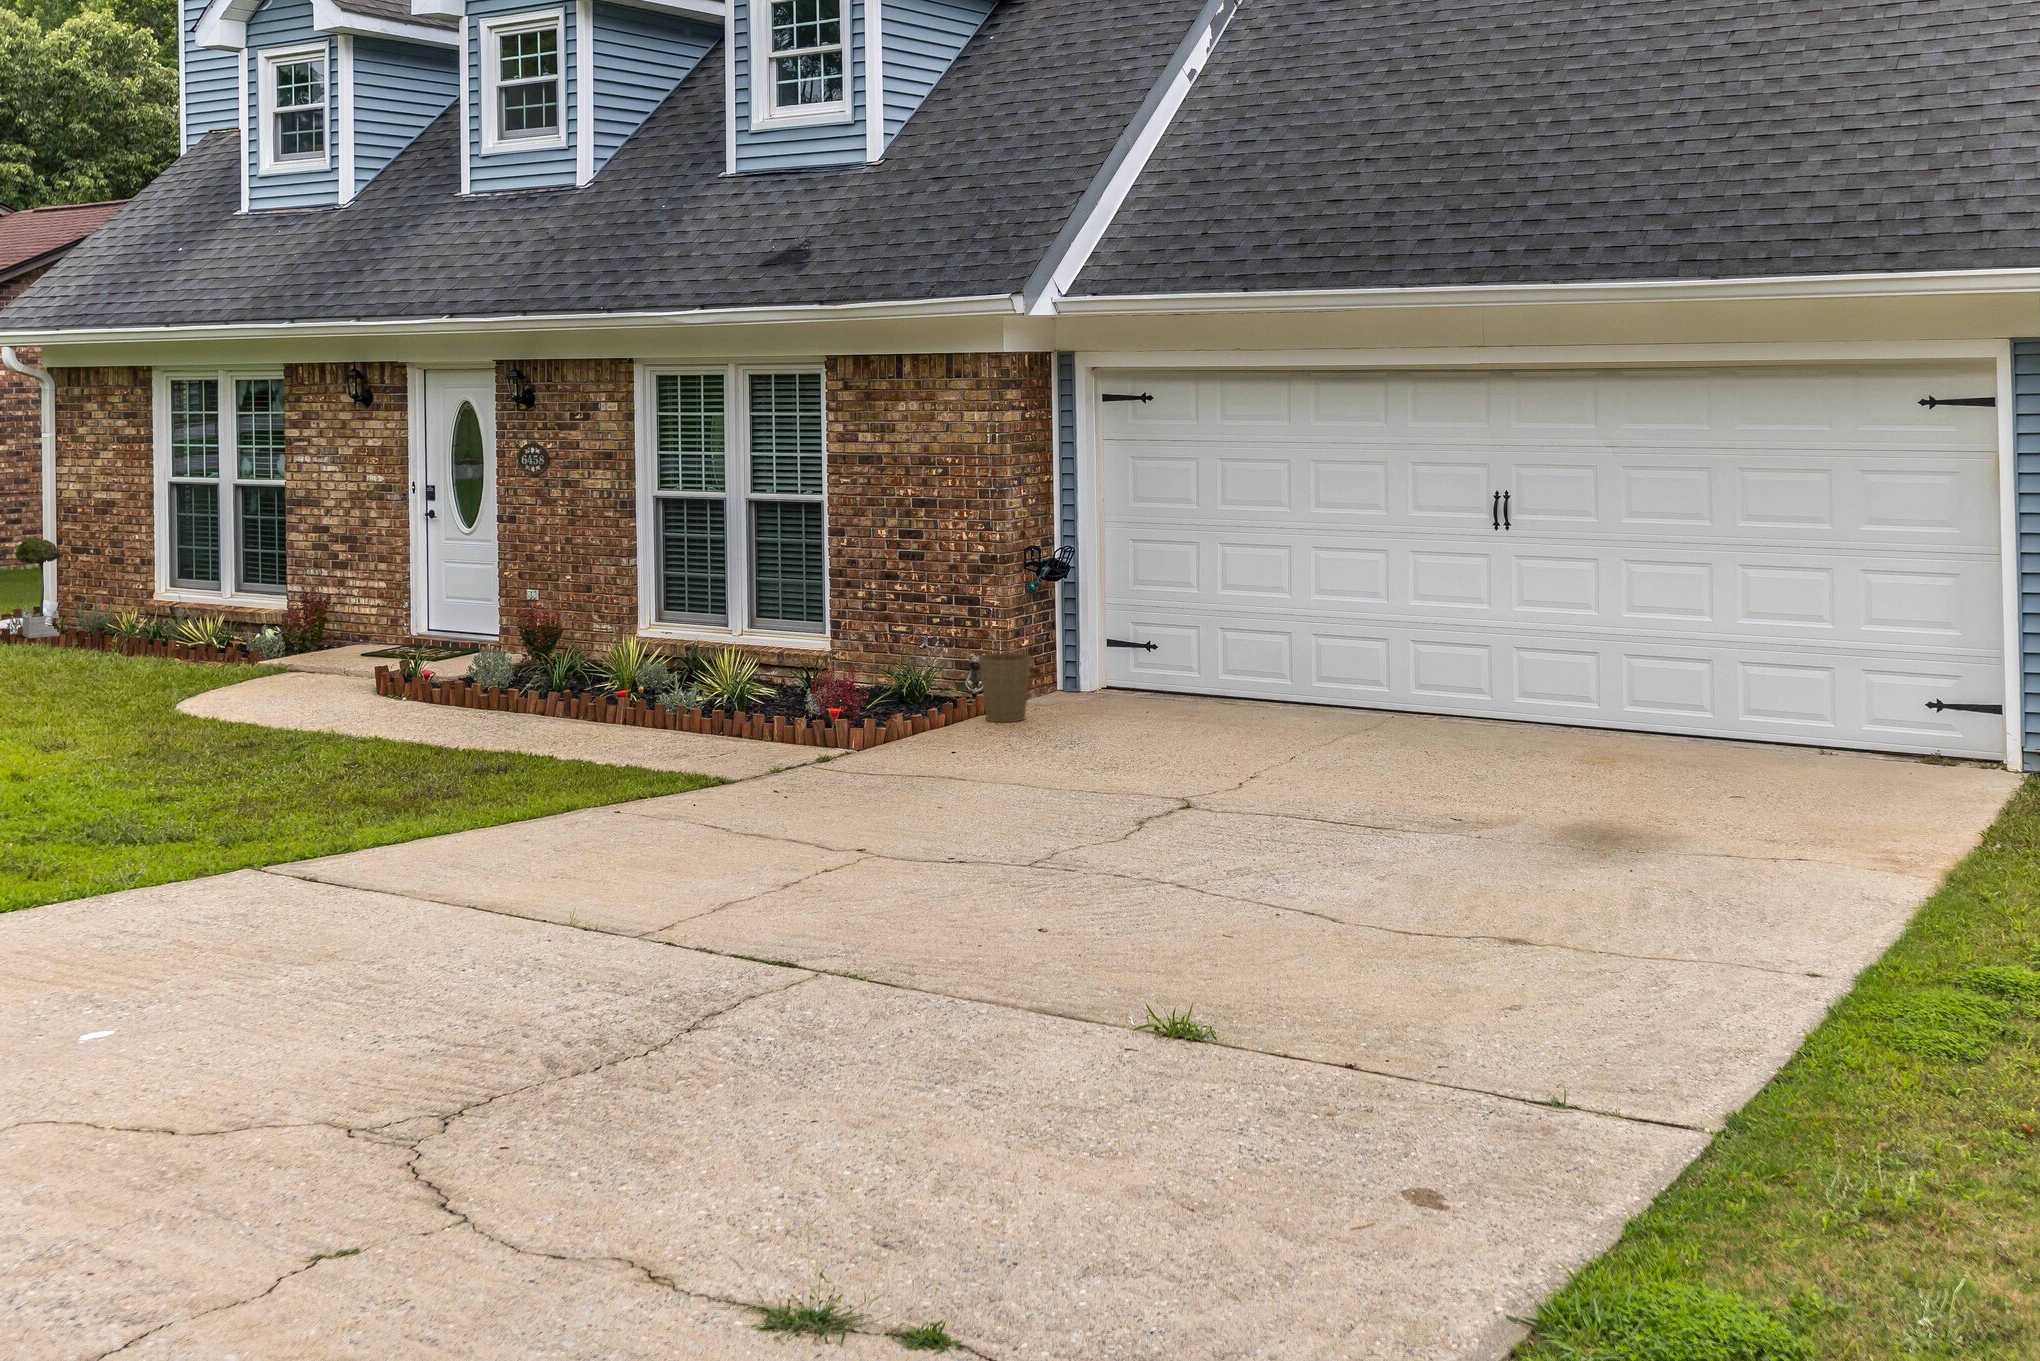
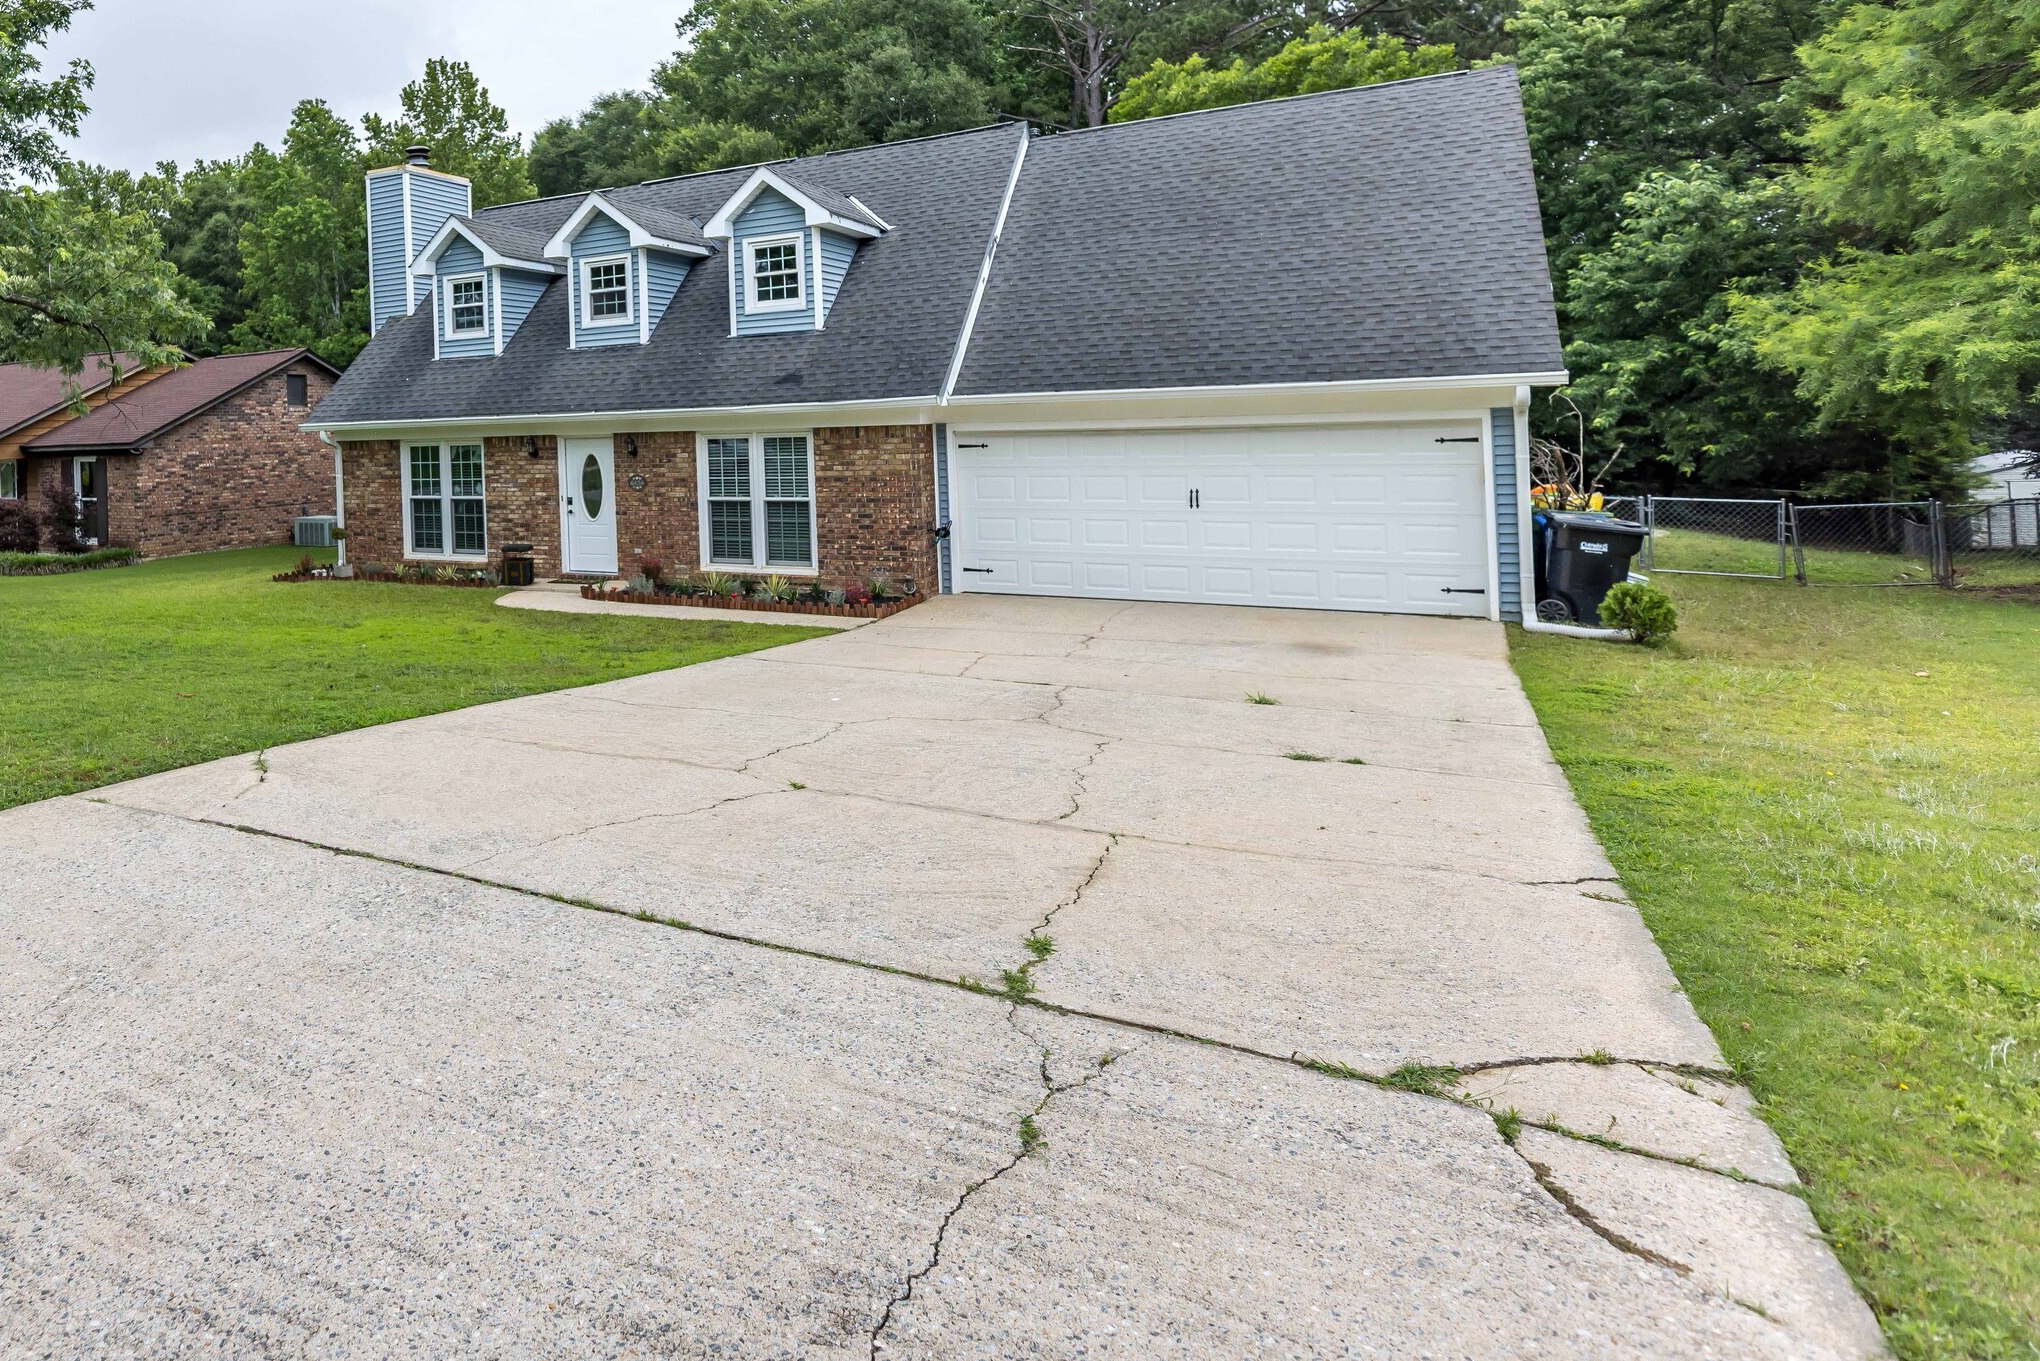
toolbox: none [283,578,362,662] -> present [501,544,535,585]
basket: present [979,647,1032,722] -> none [918,567,945,605]

